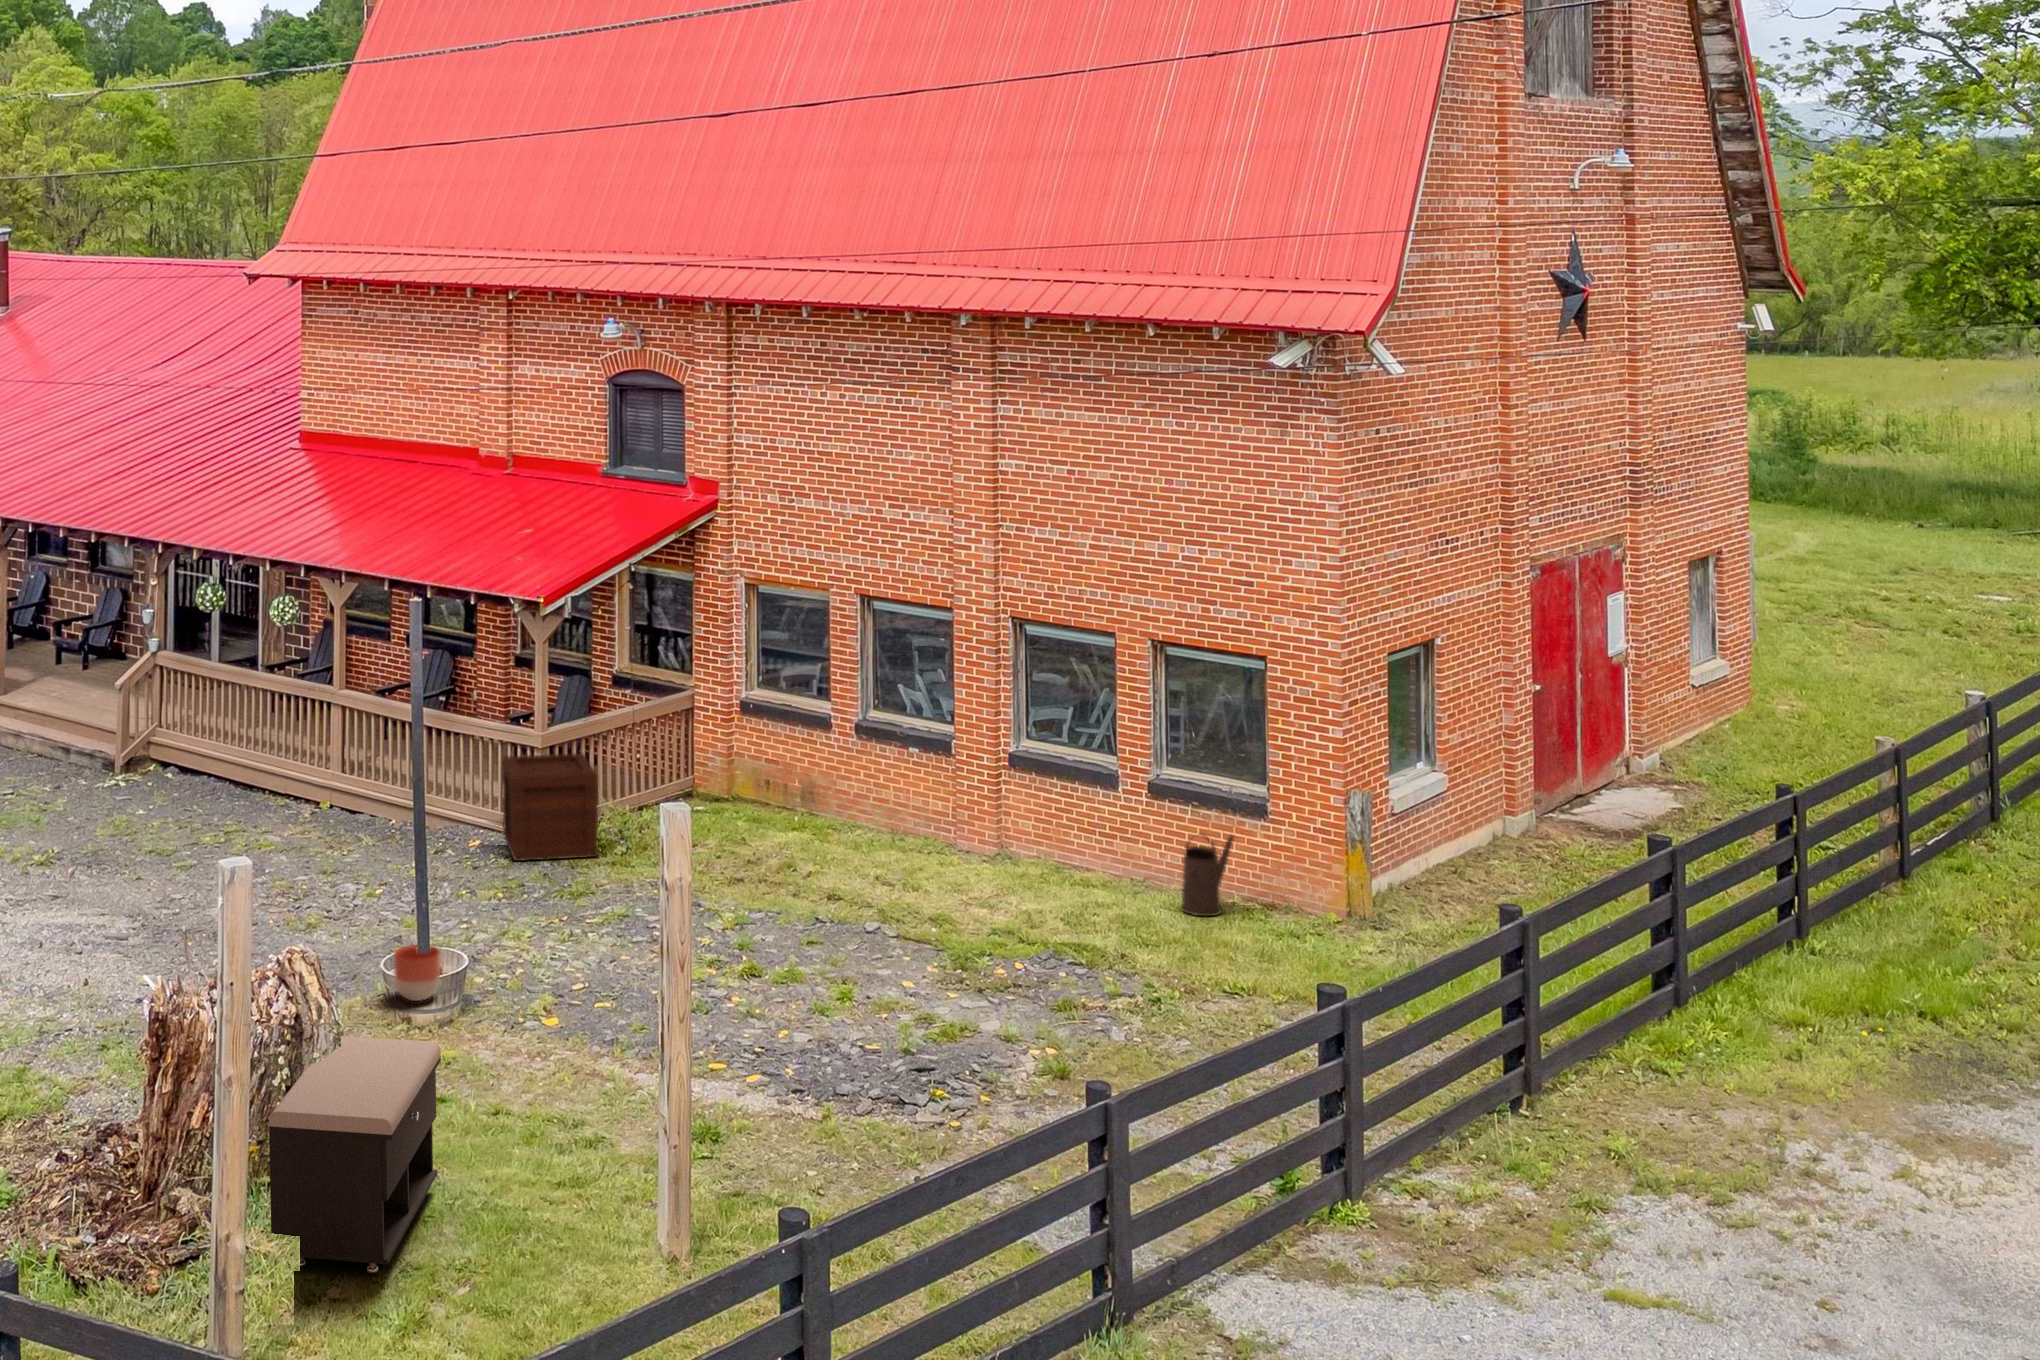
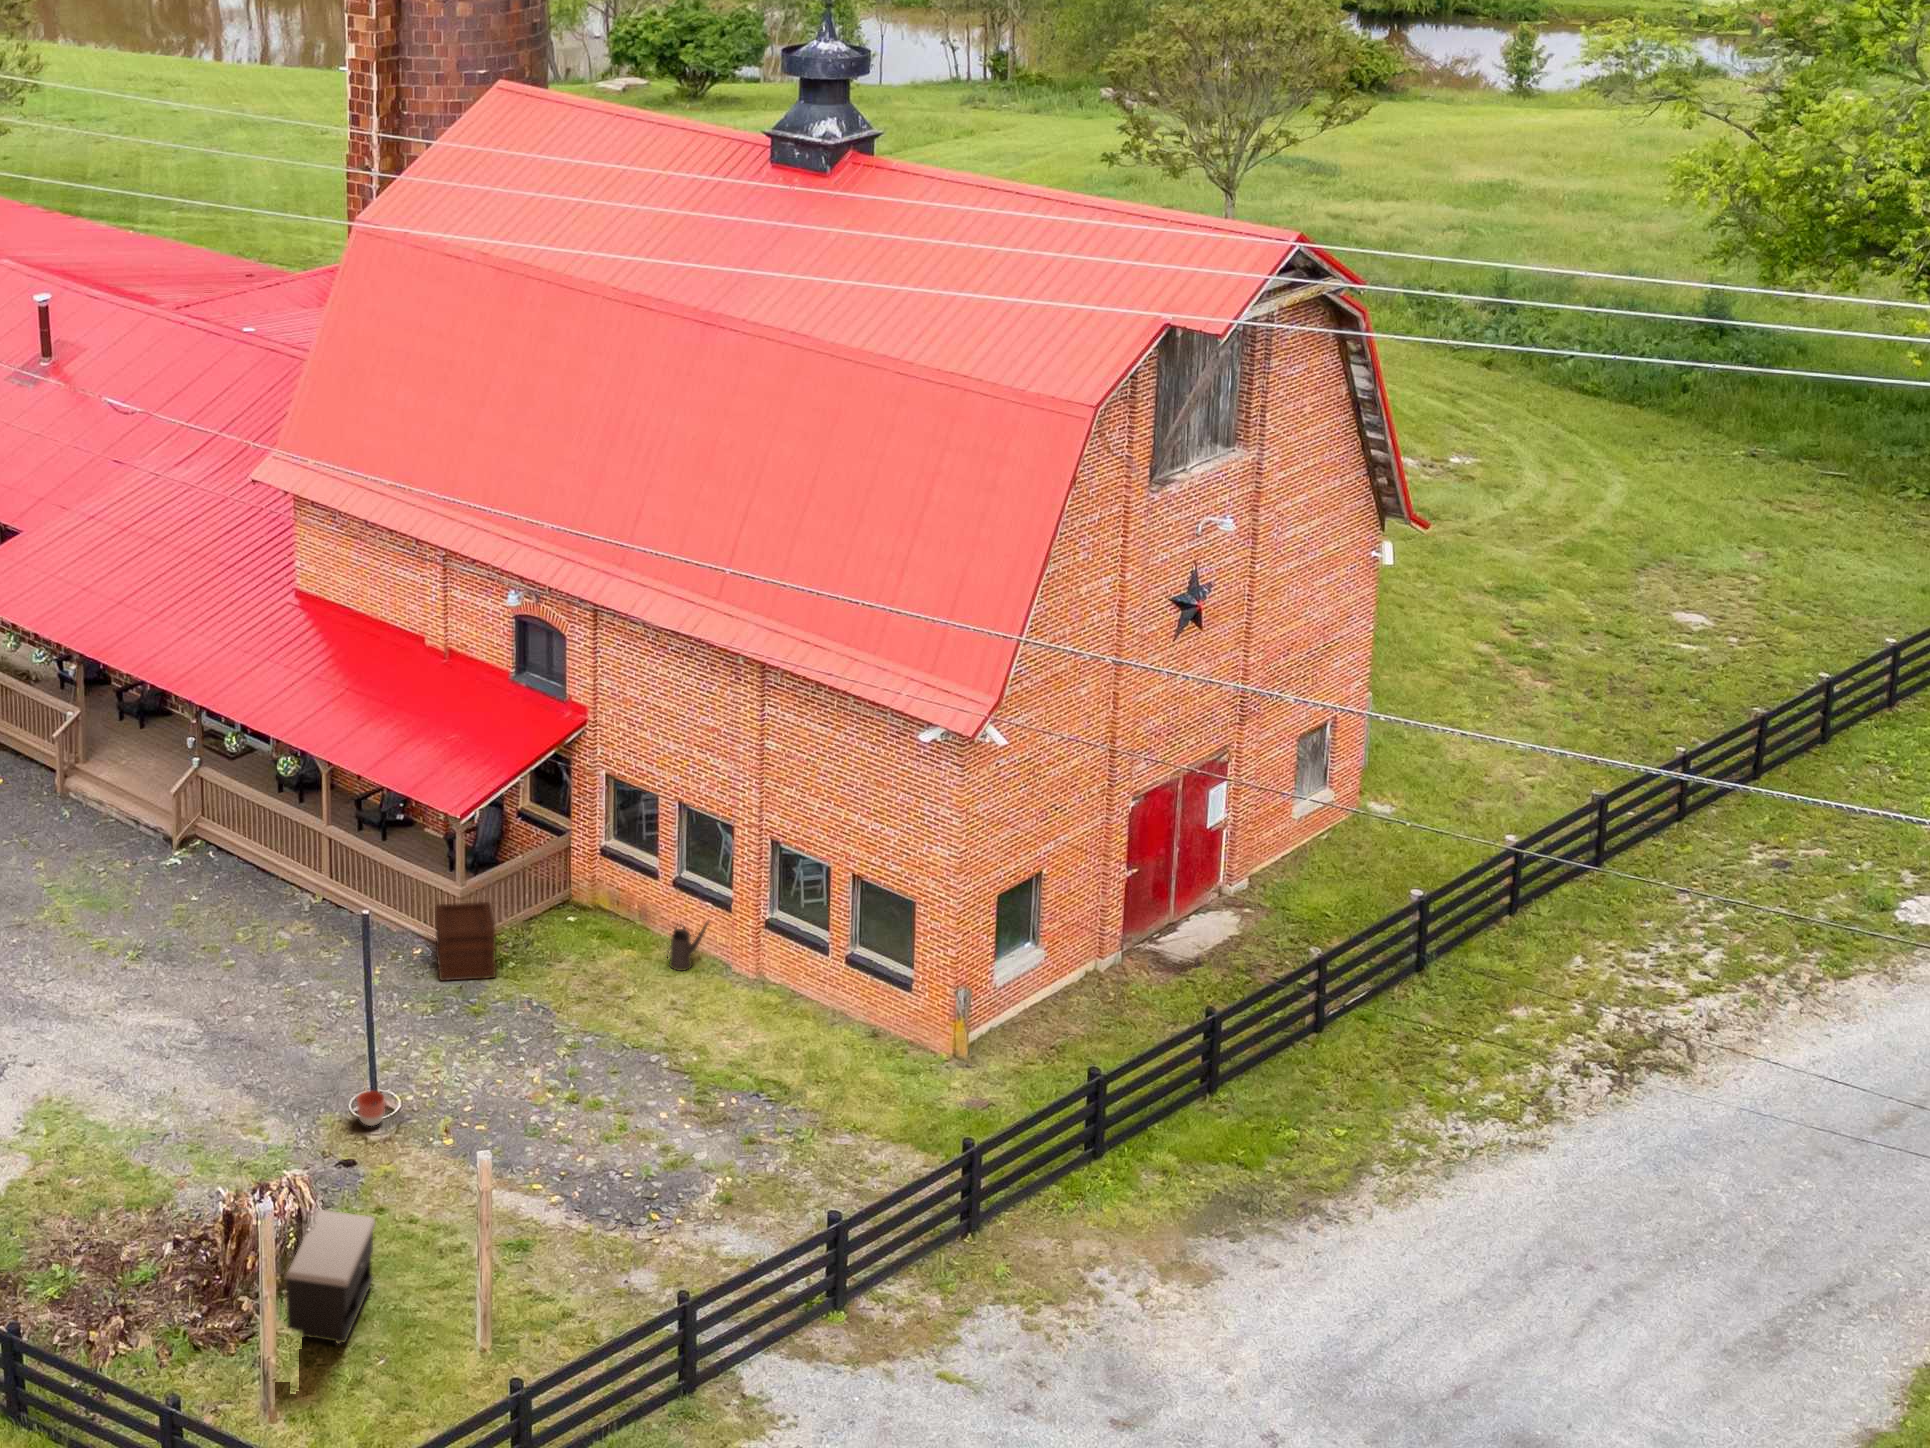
watering can: present [1180,835,1234,916] -> present [668,921,709,971]

